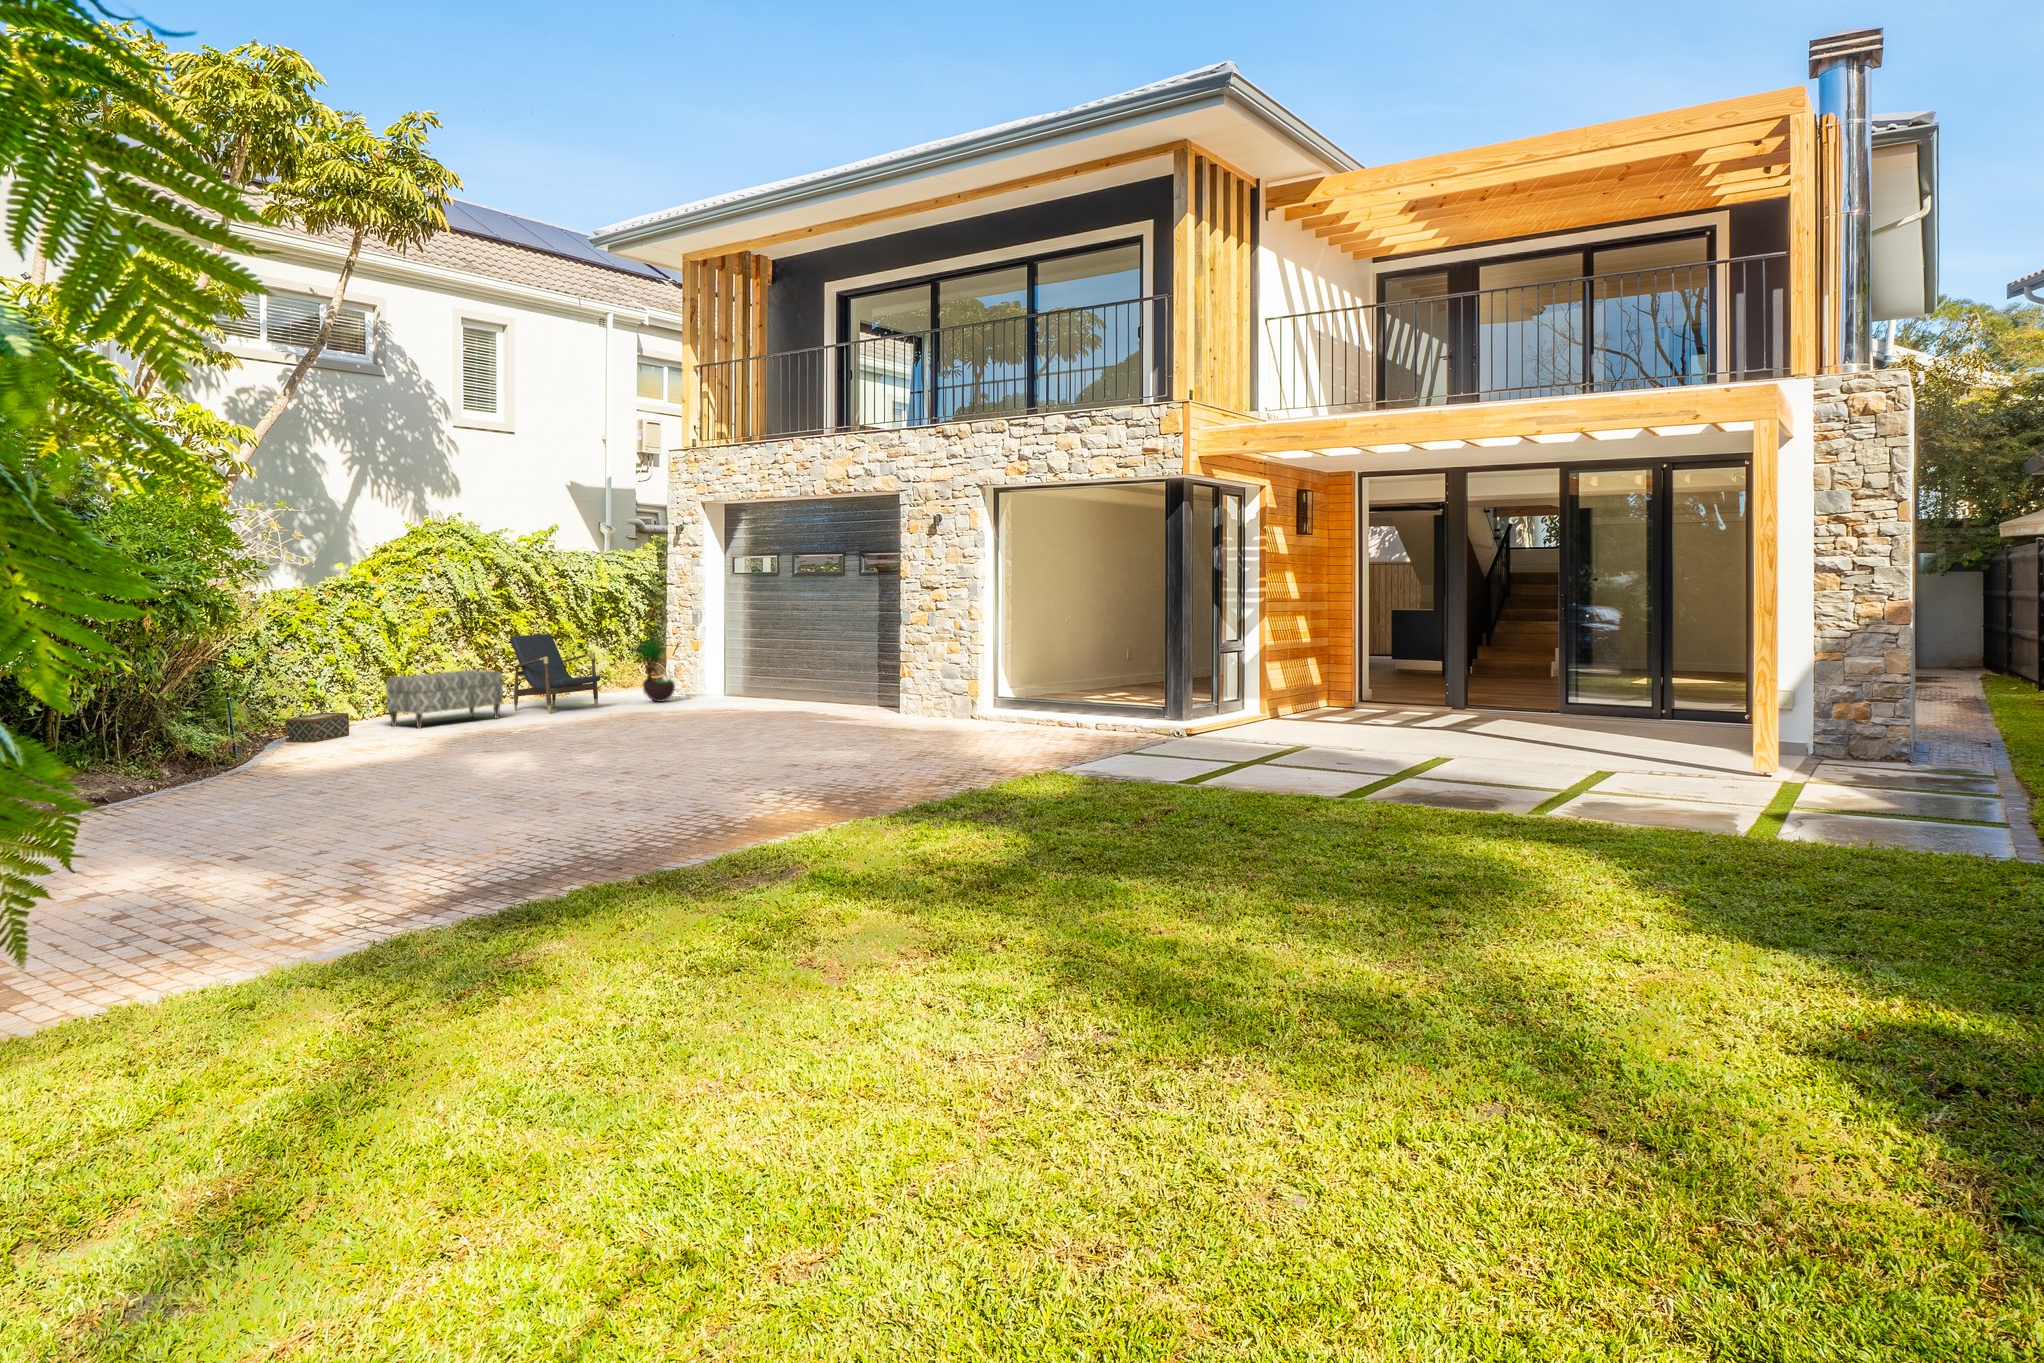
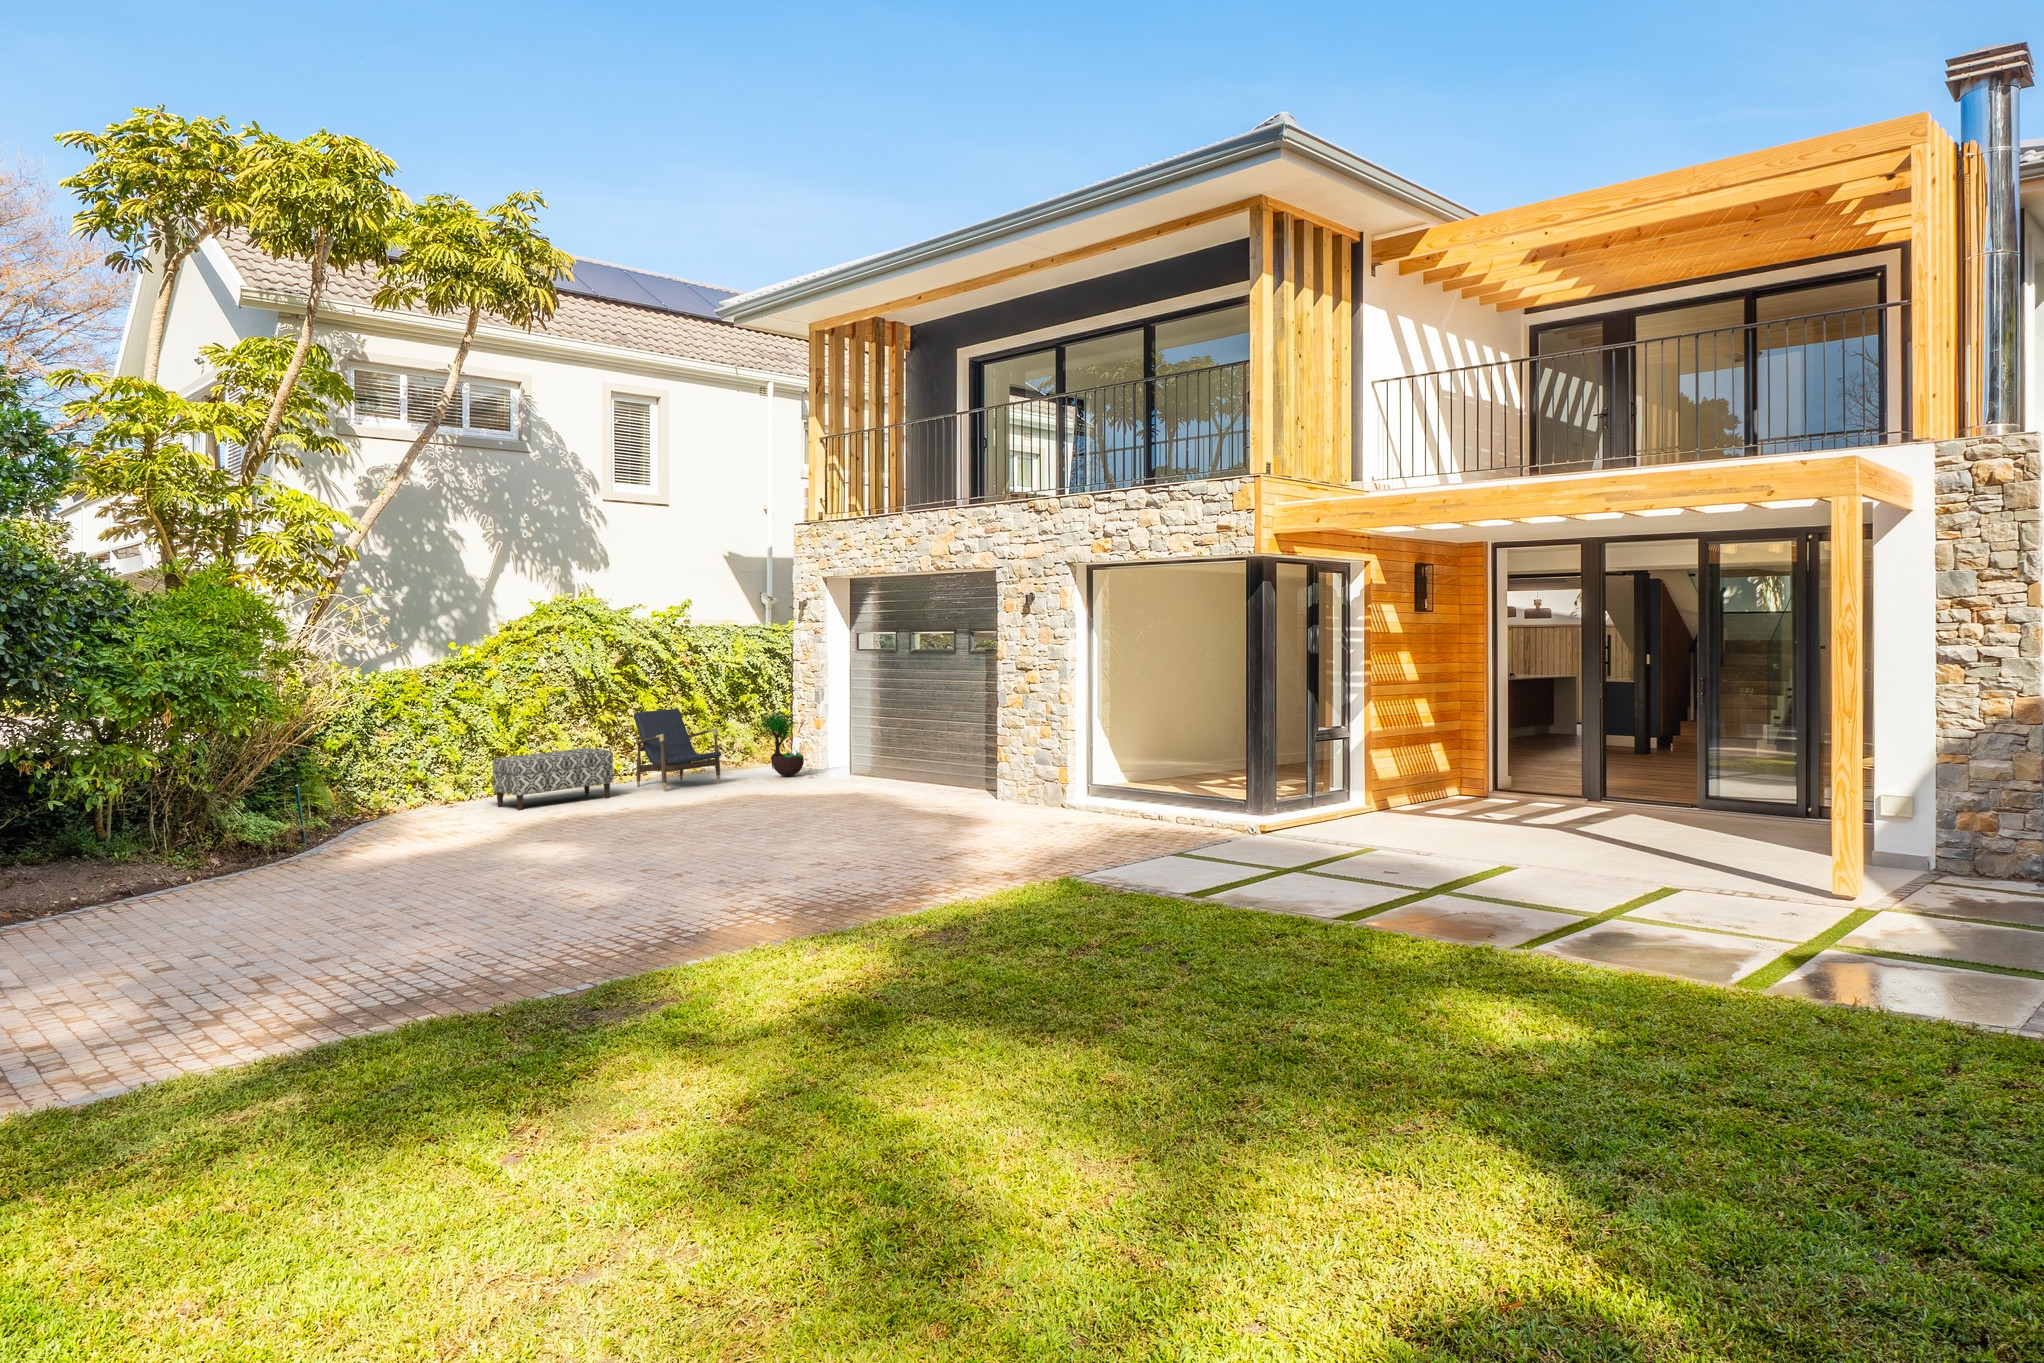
woven basket: present [285,713,349,742] -> none [377,796,445,827]

